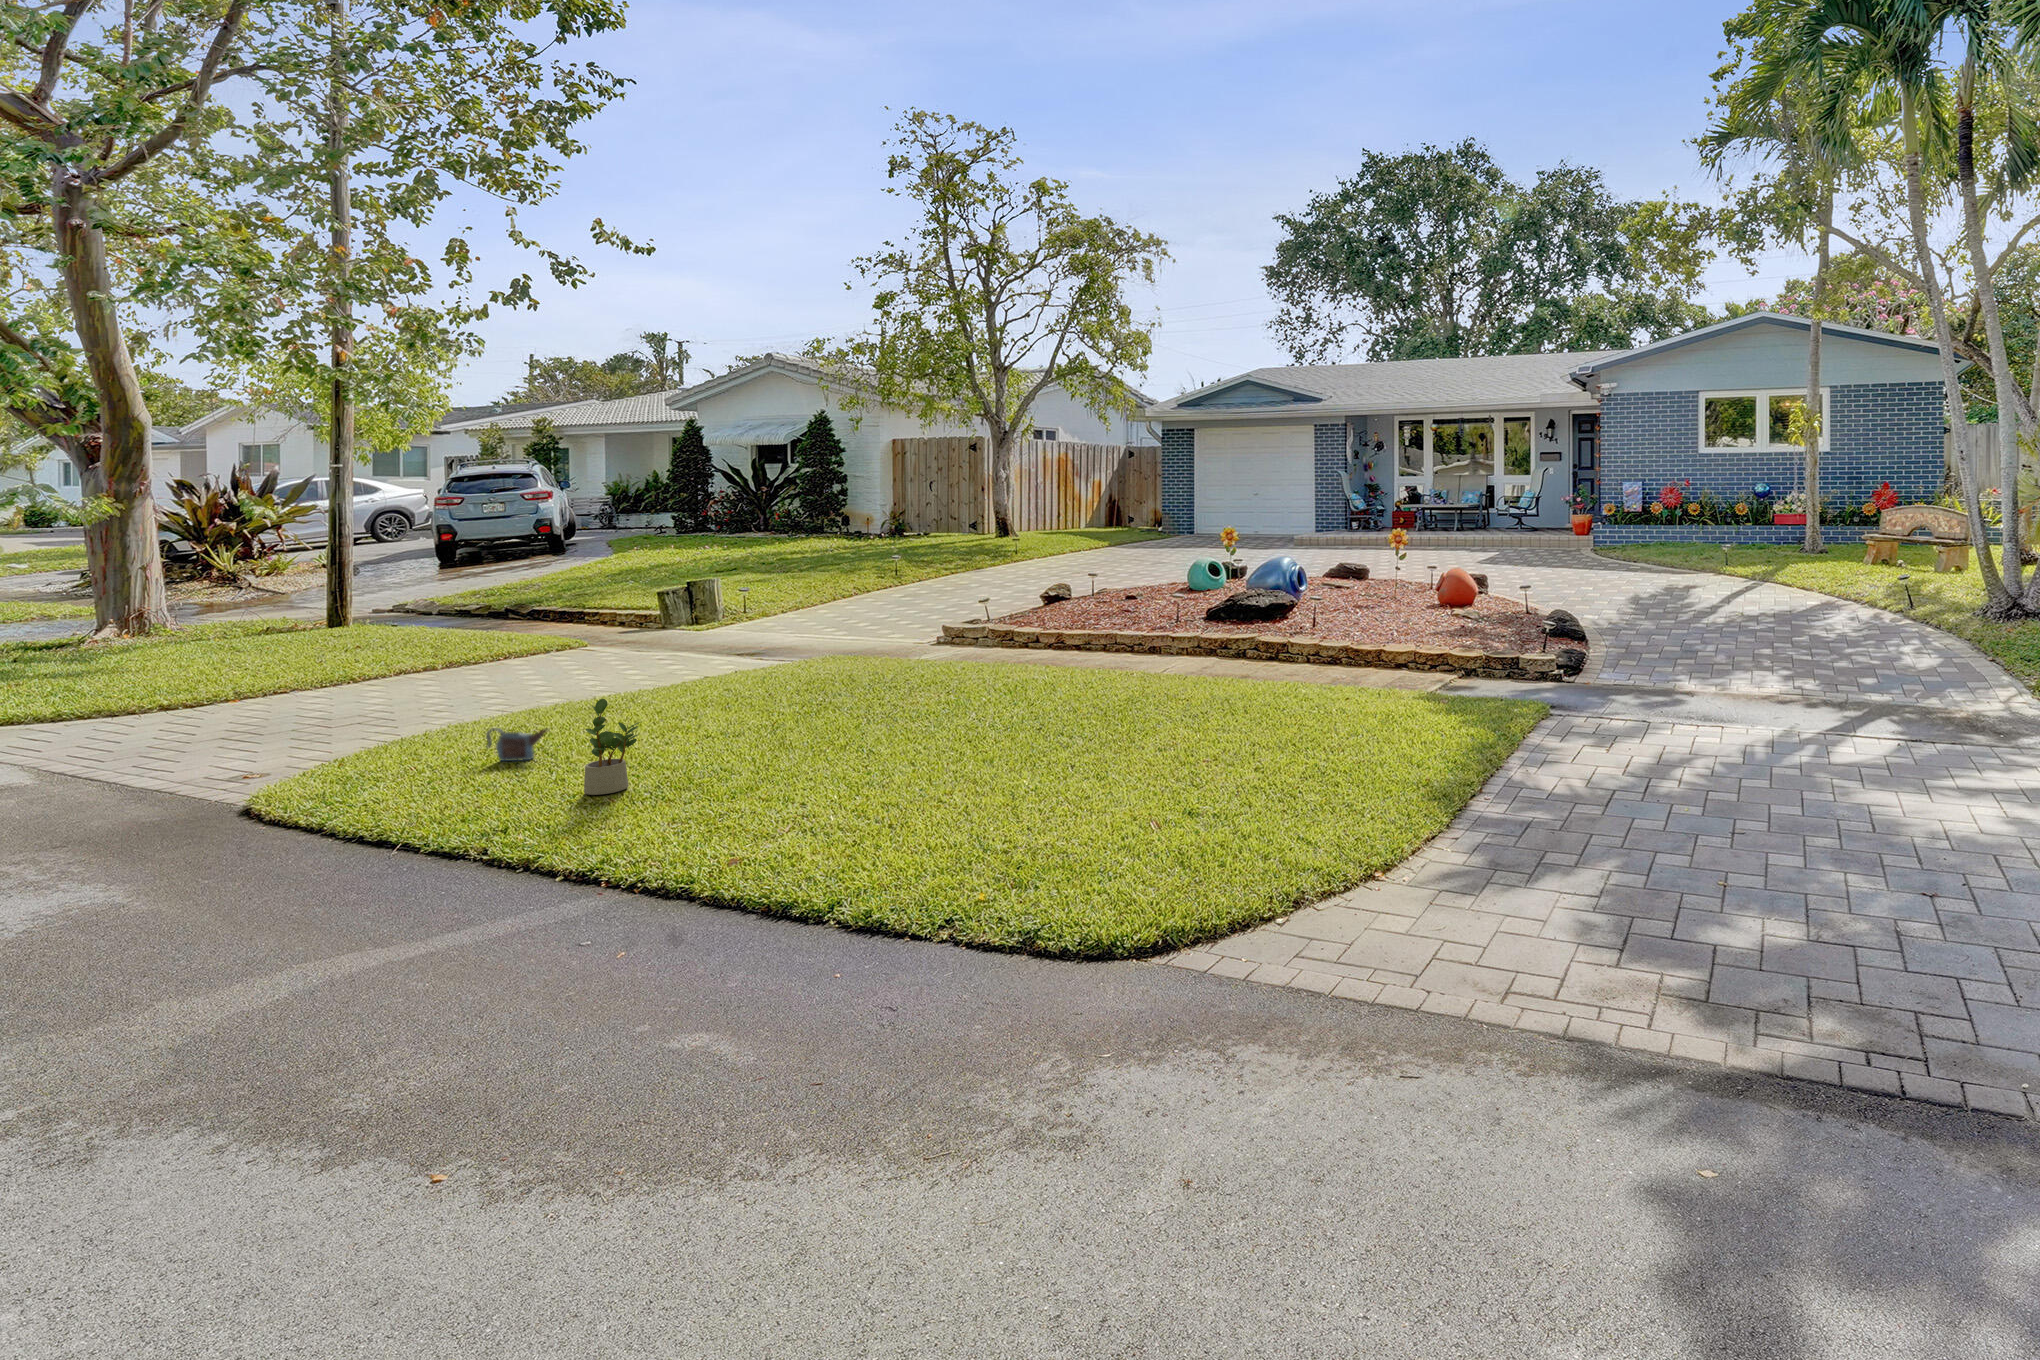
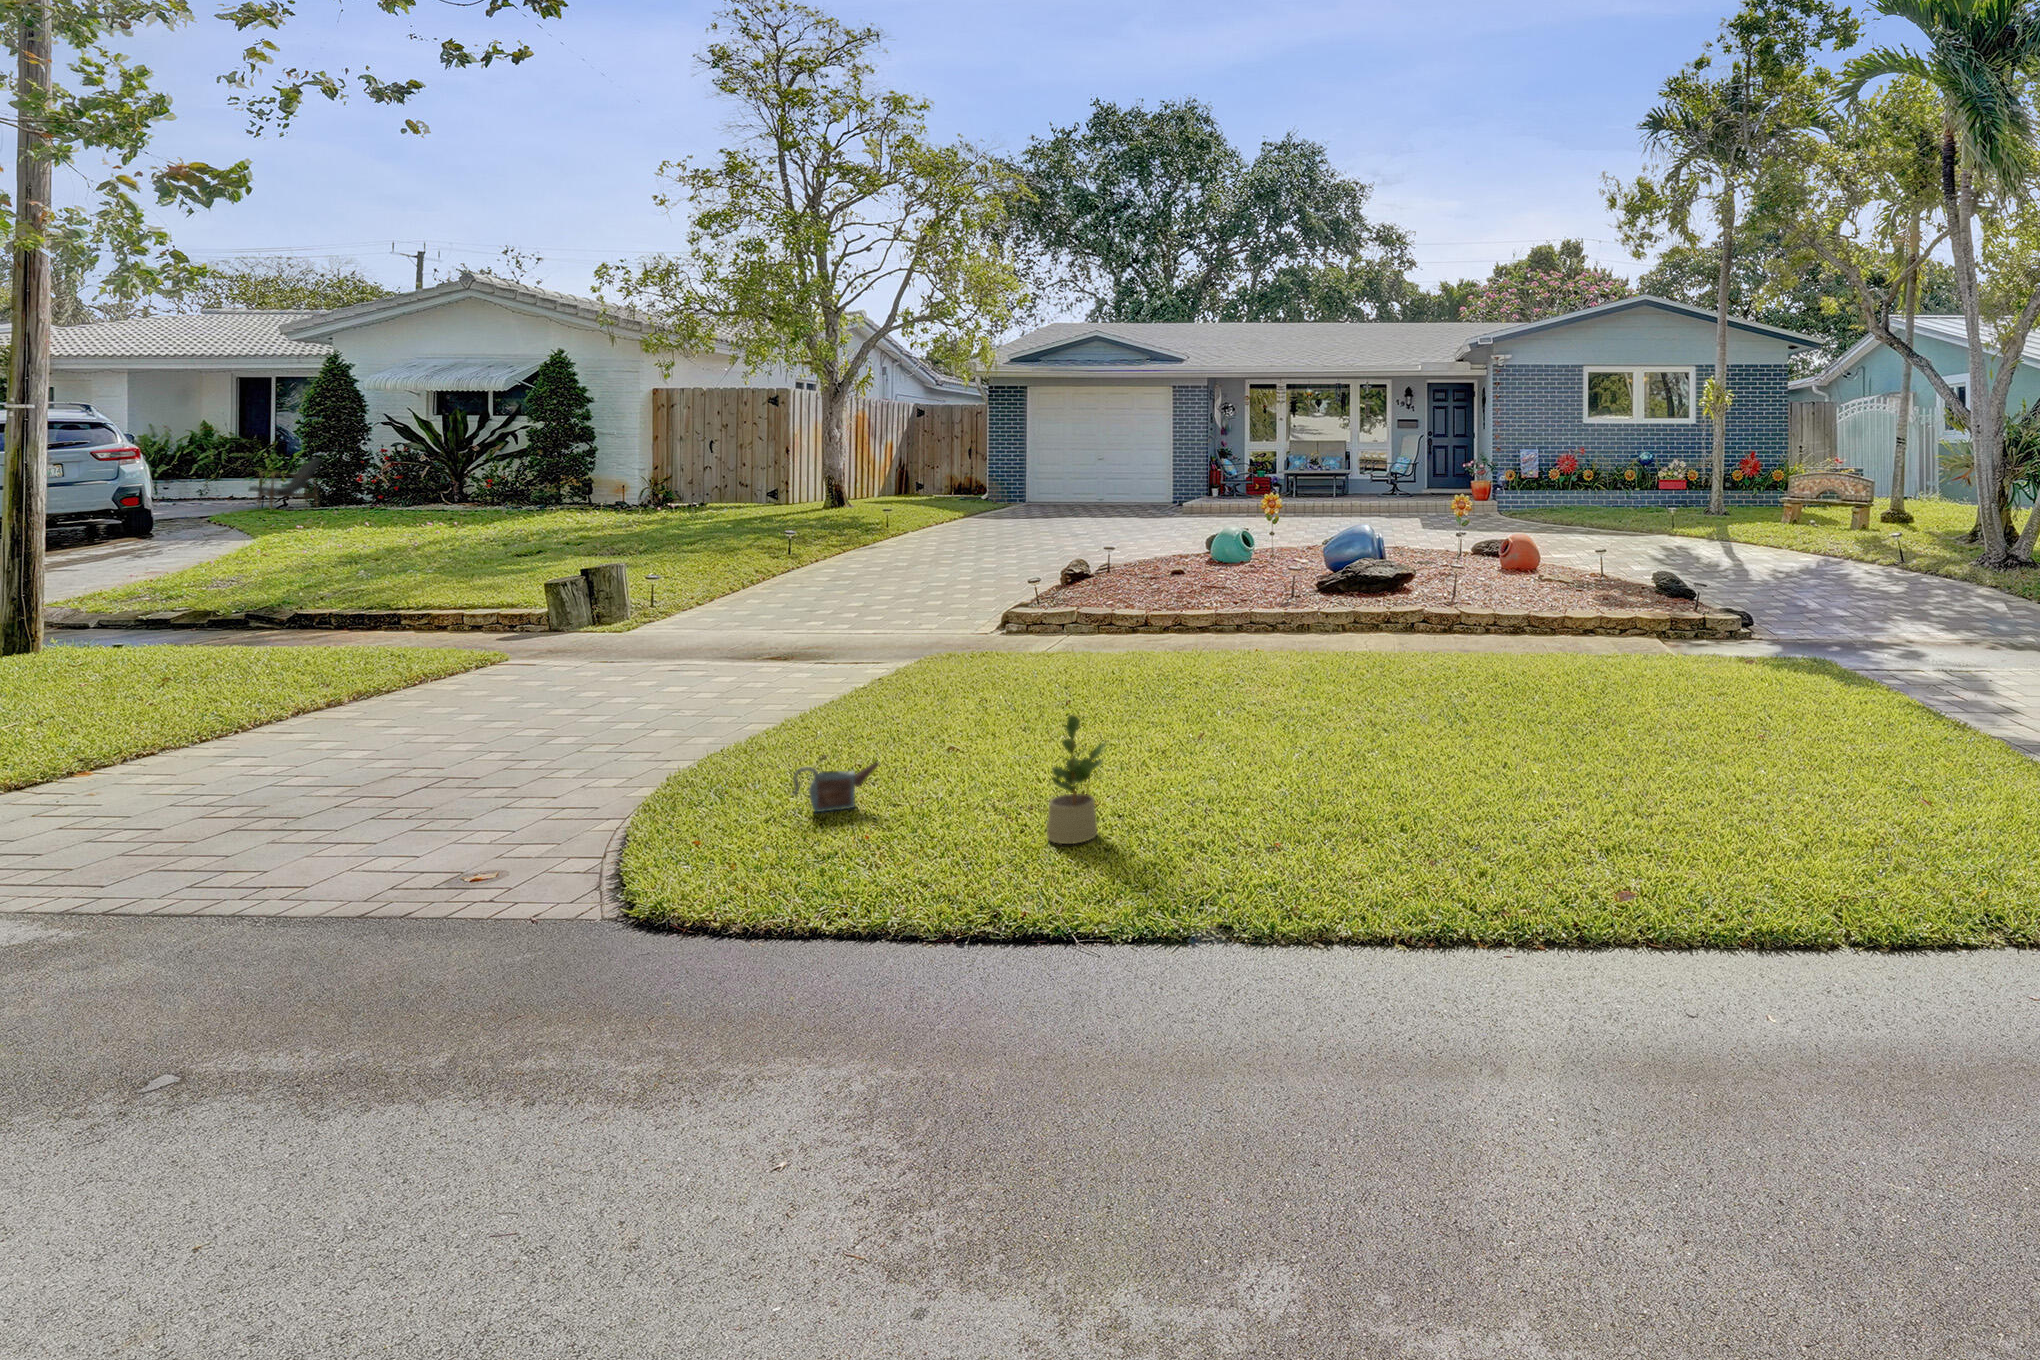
lounge chair: none [627,495,672,534] -> present [250,459,321,508]

